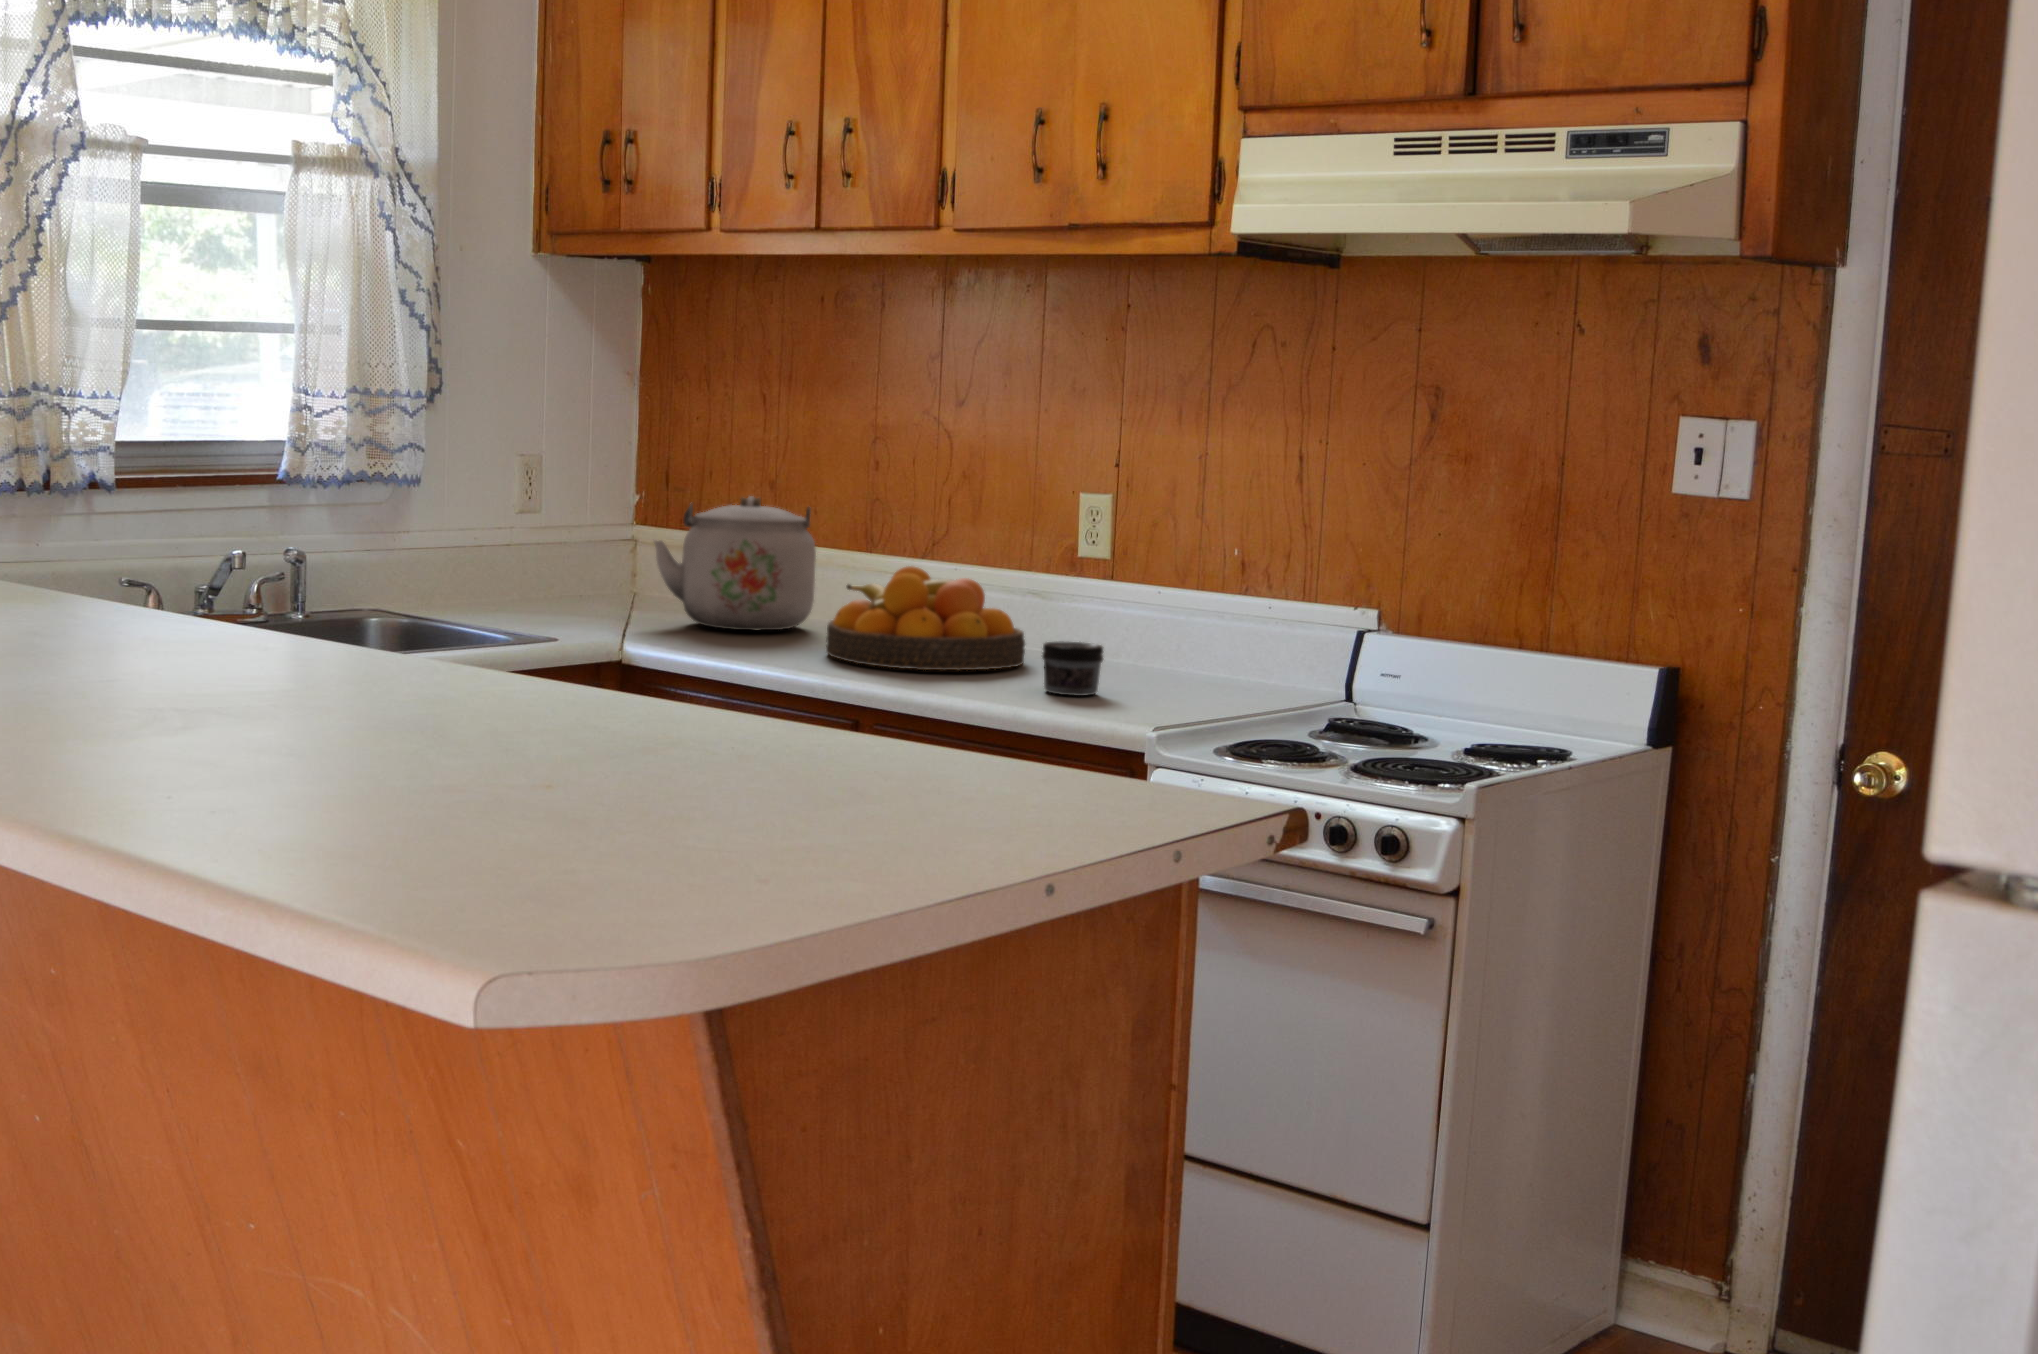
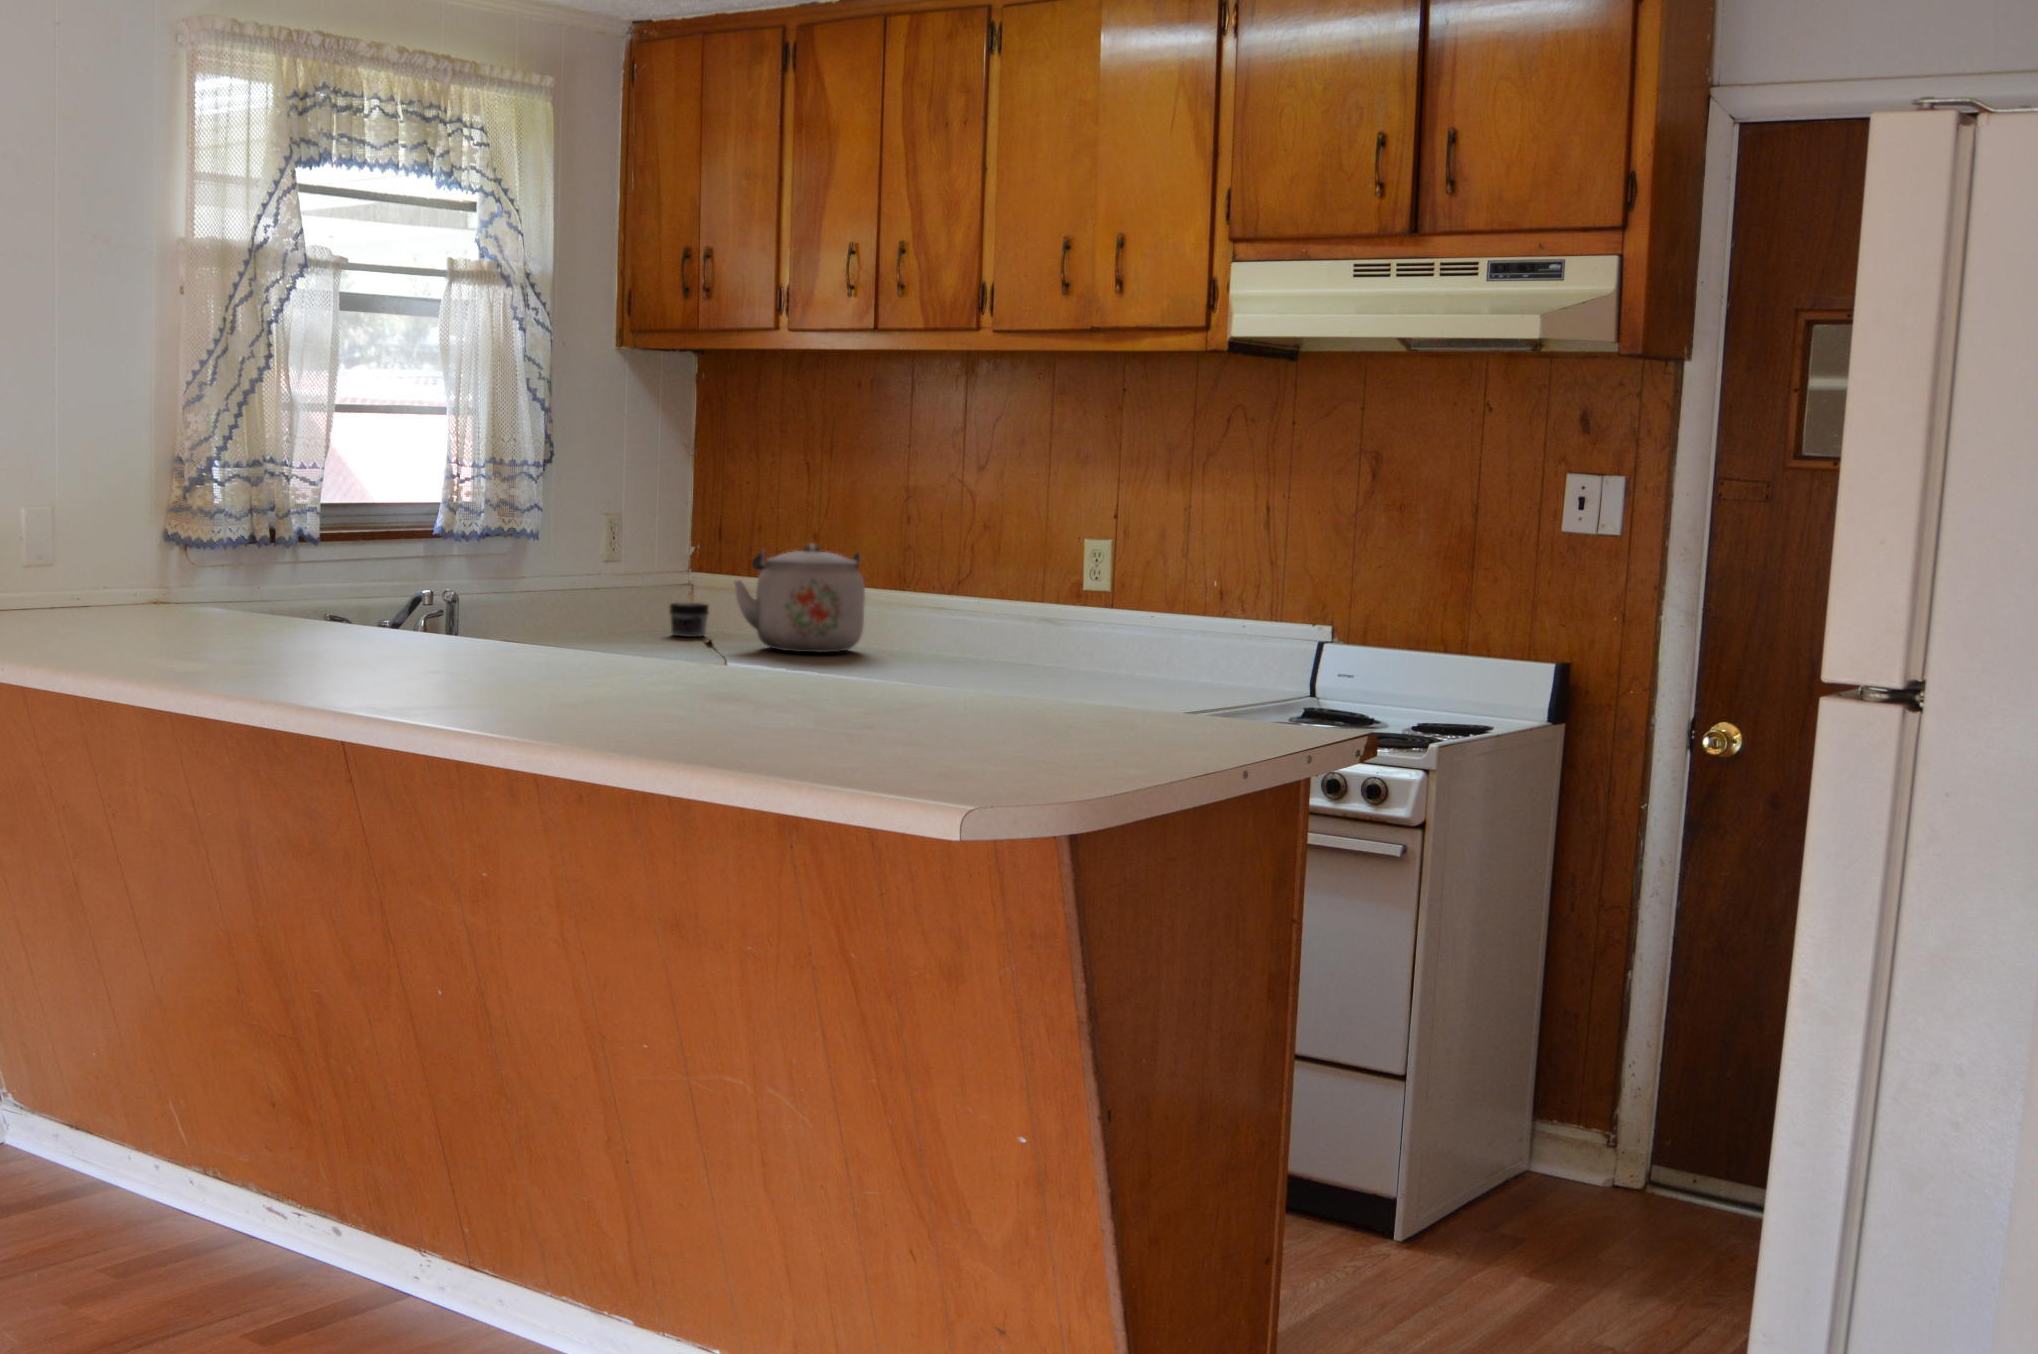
fruit bowl: present [826,566,1025,671] -> none [888,598,1048,679]
jar: present [1042,642,1103,696] -> present [669,603,709,637]

